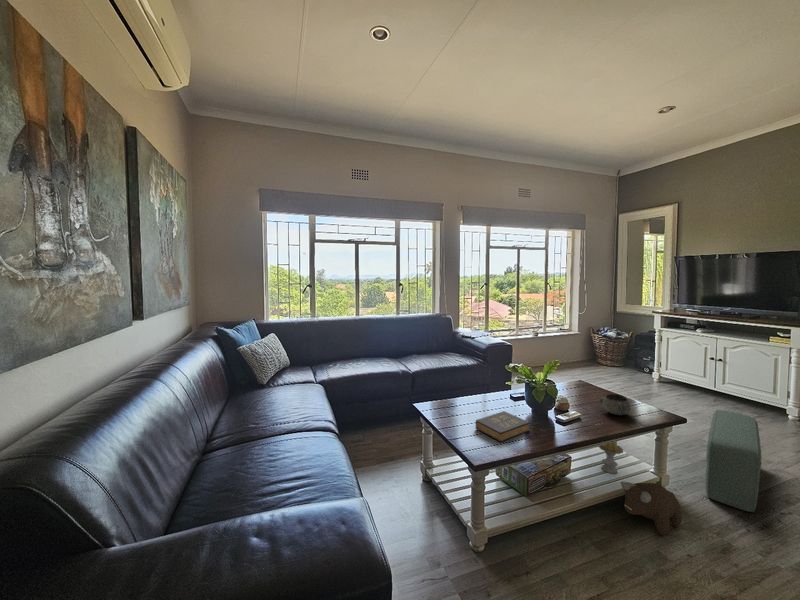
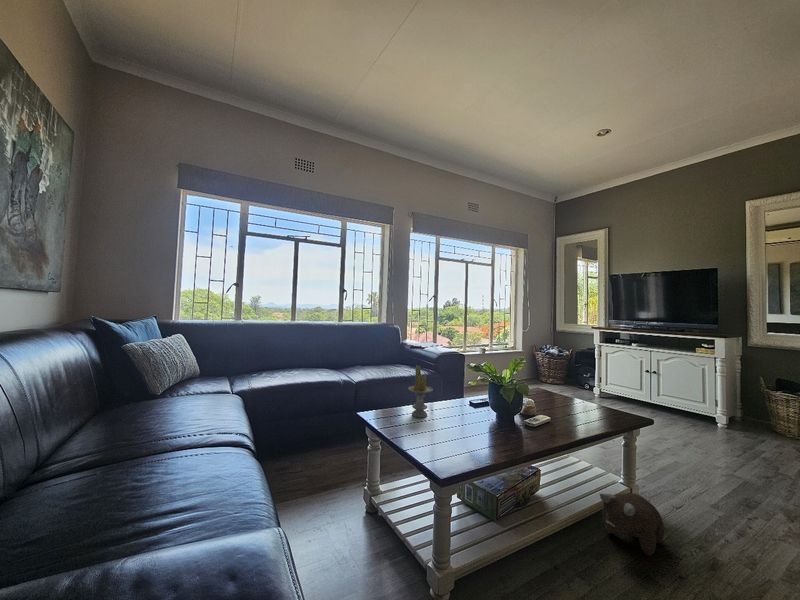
decorative bowl: present [599,394,631,415] -> none [566,395,600,419]
pouf: present [706,410,761,512] -> none [667,415,728,520]
hardback book: present [476,411,529,442] -> none [436,416,499,451]
candle: present [598,440,623,474] -> present [408,365,433,418]

